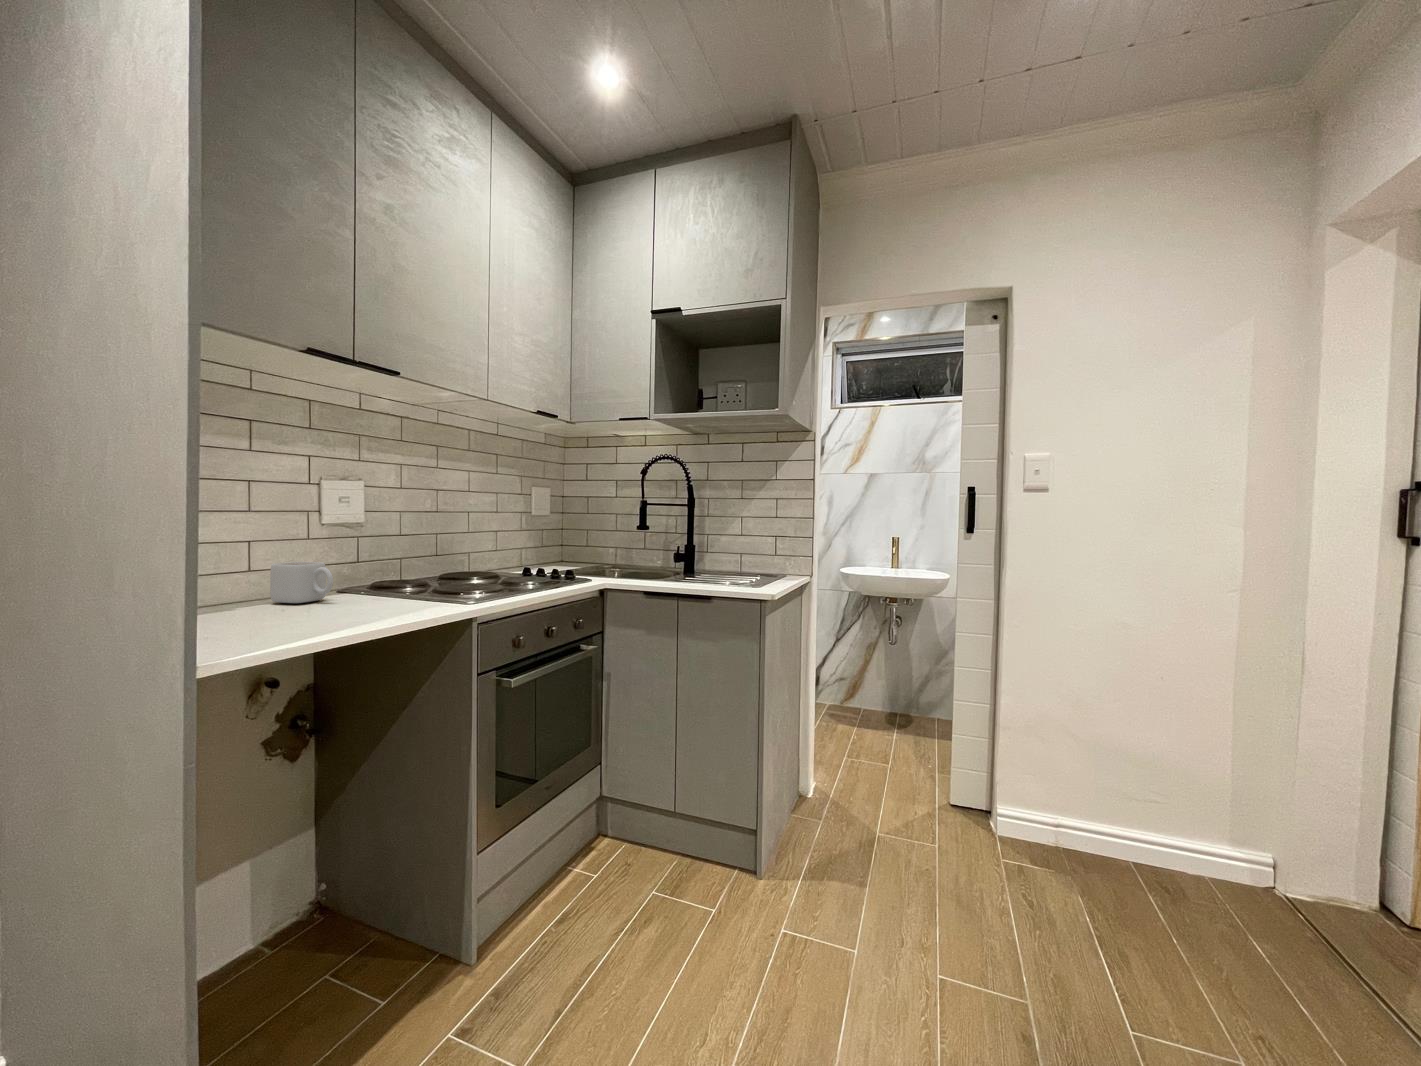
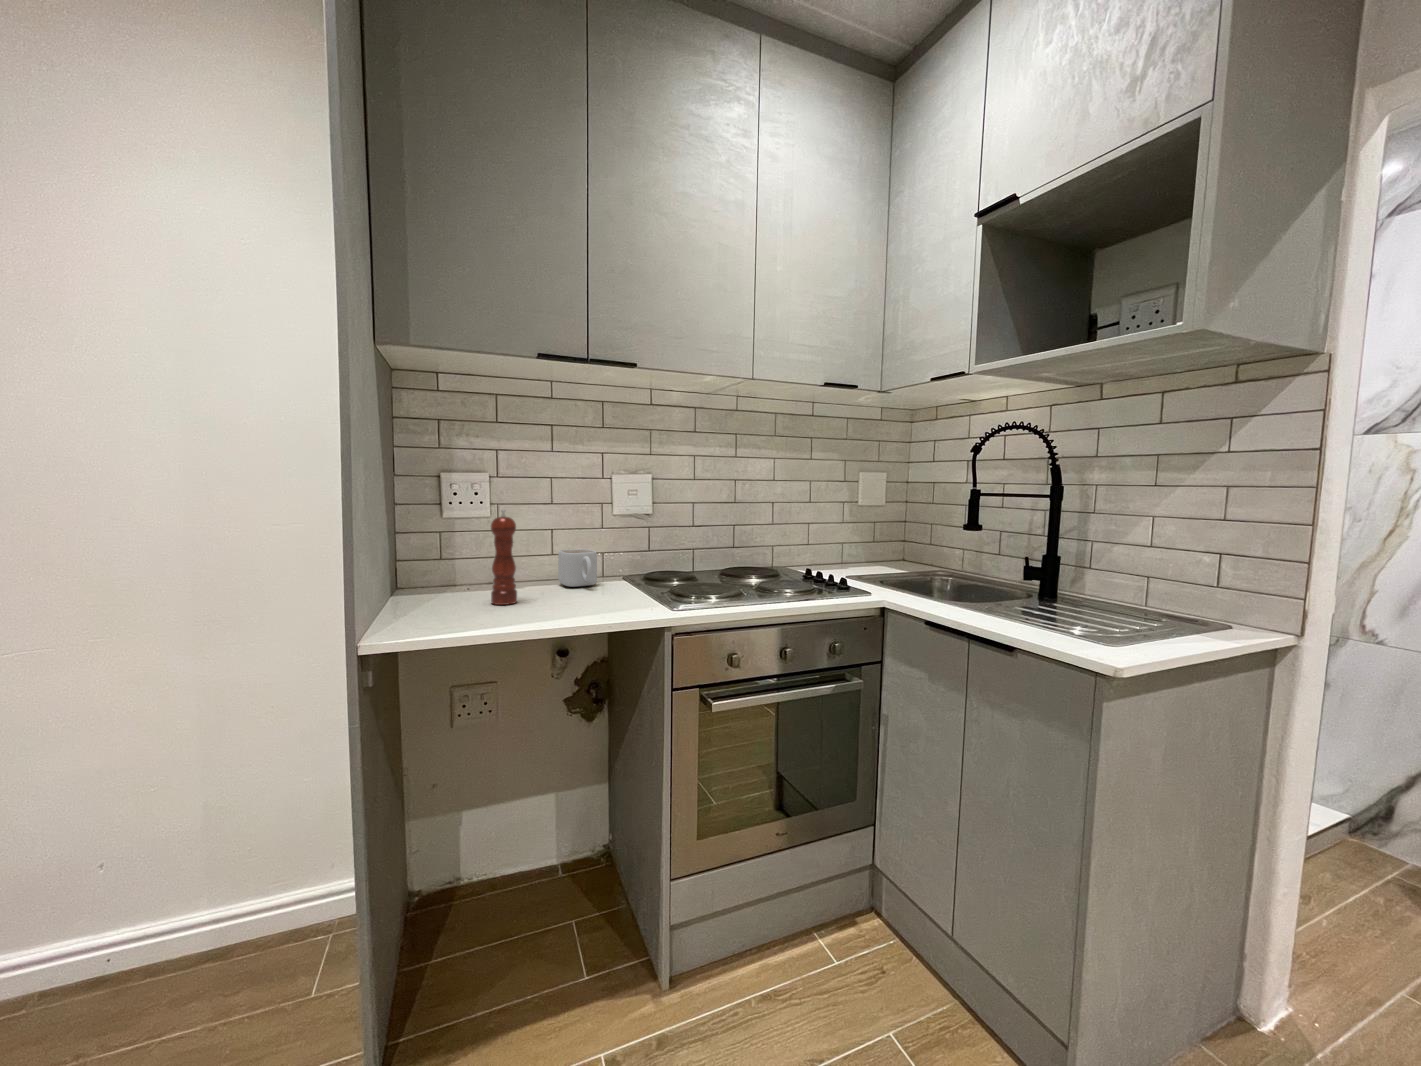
pepper mill: none [239,514,275,623] -> present [491,510,517,605]

